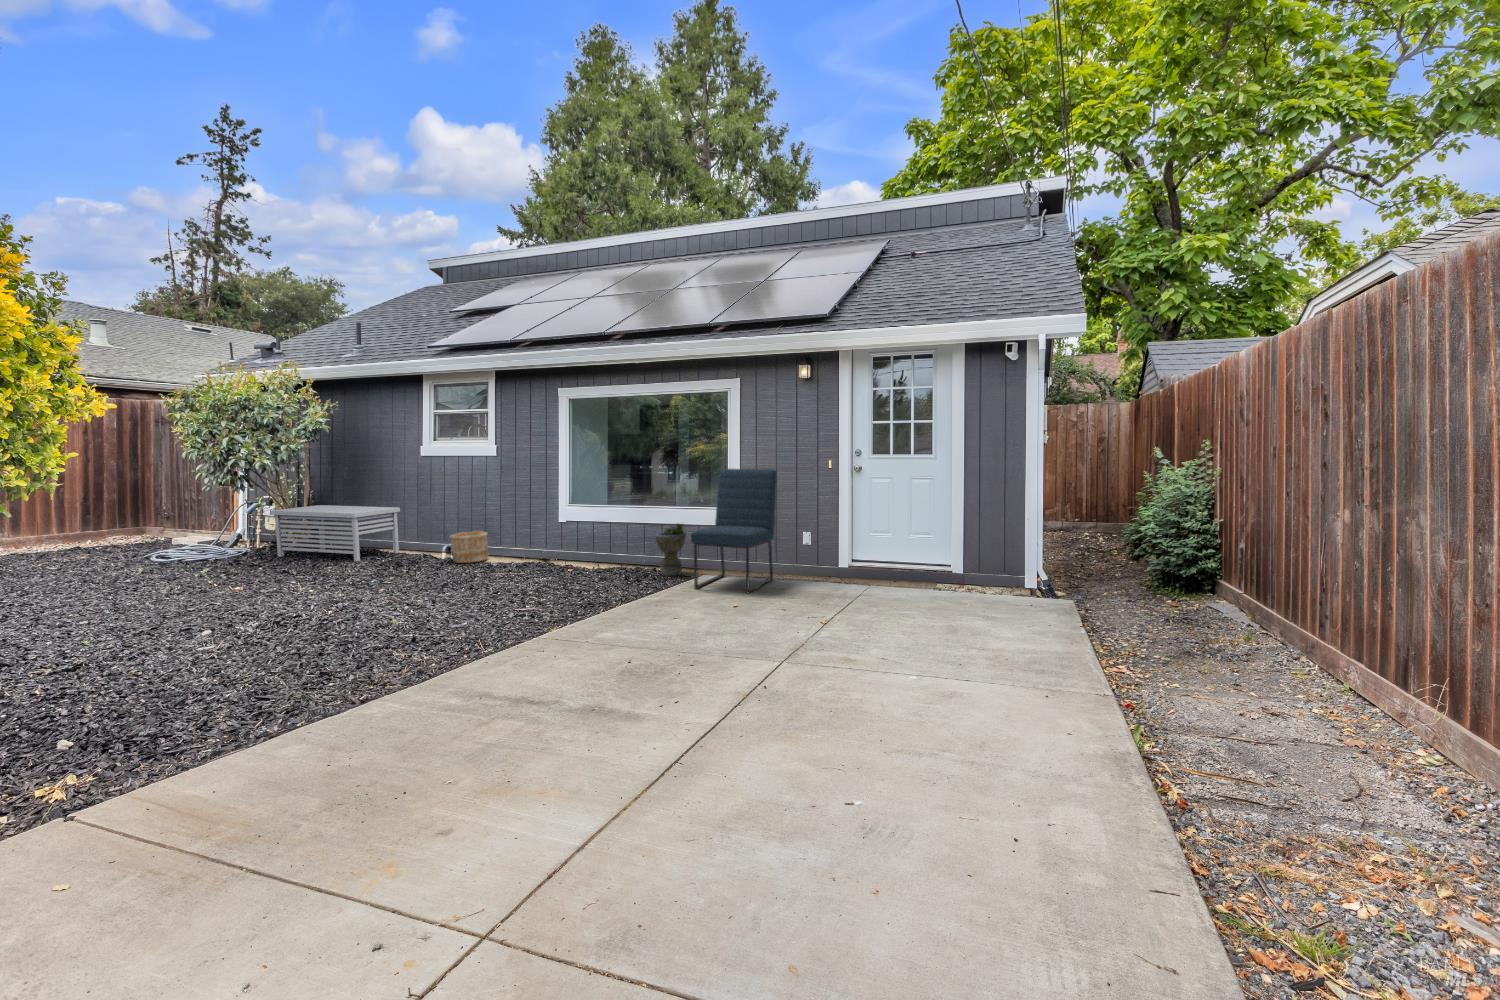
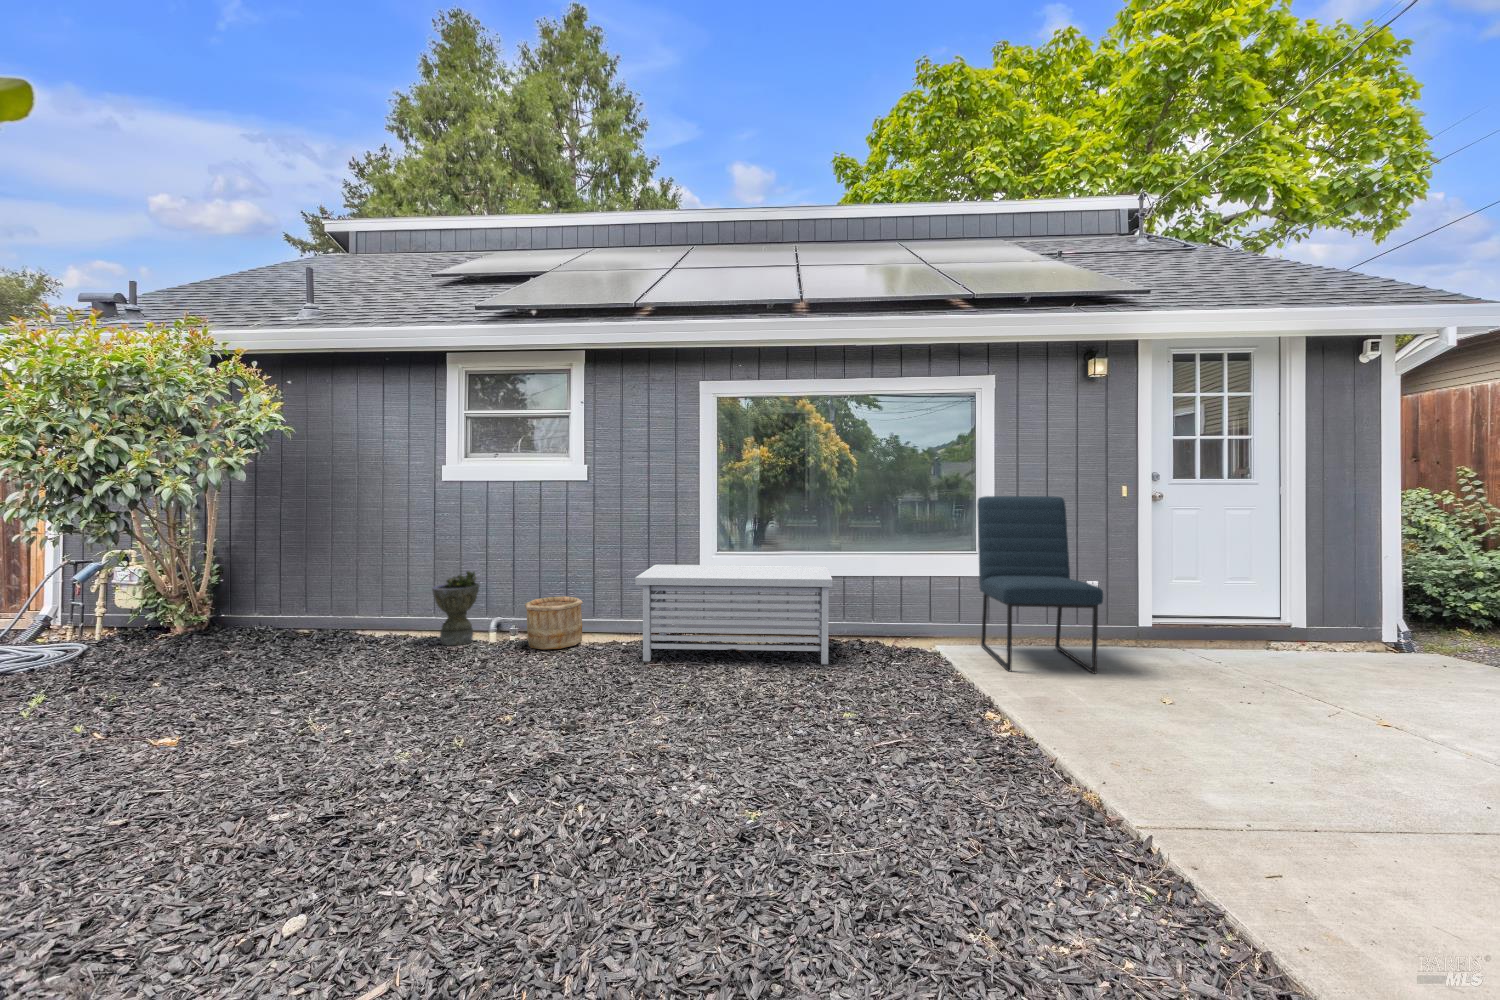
storage bench: present [270,505,400,561] -> present [635,565,833,664]
planter: present [655,524,686,576] -> present [432,571,479,646]

